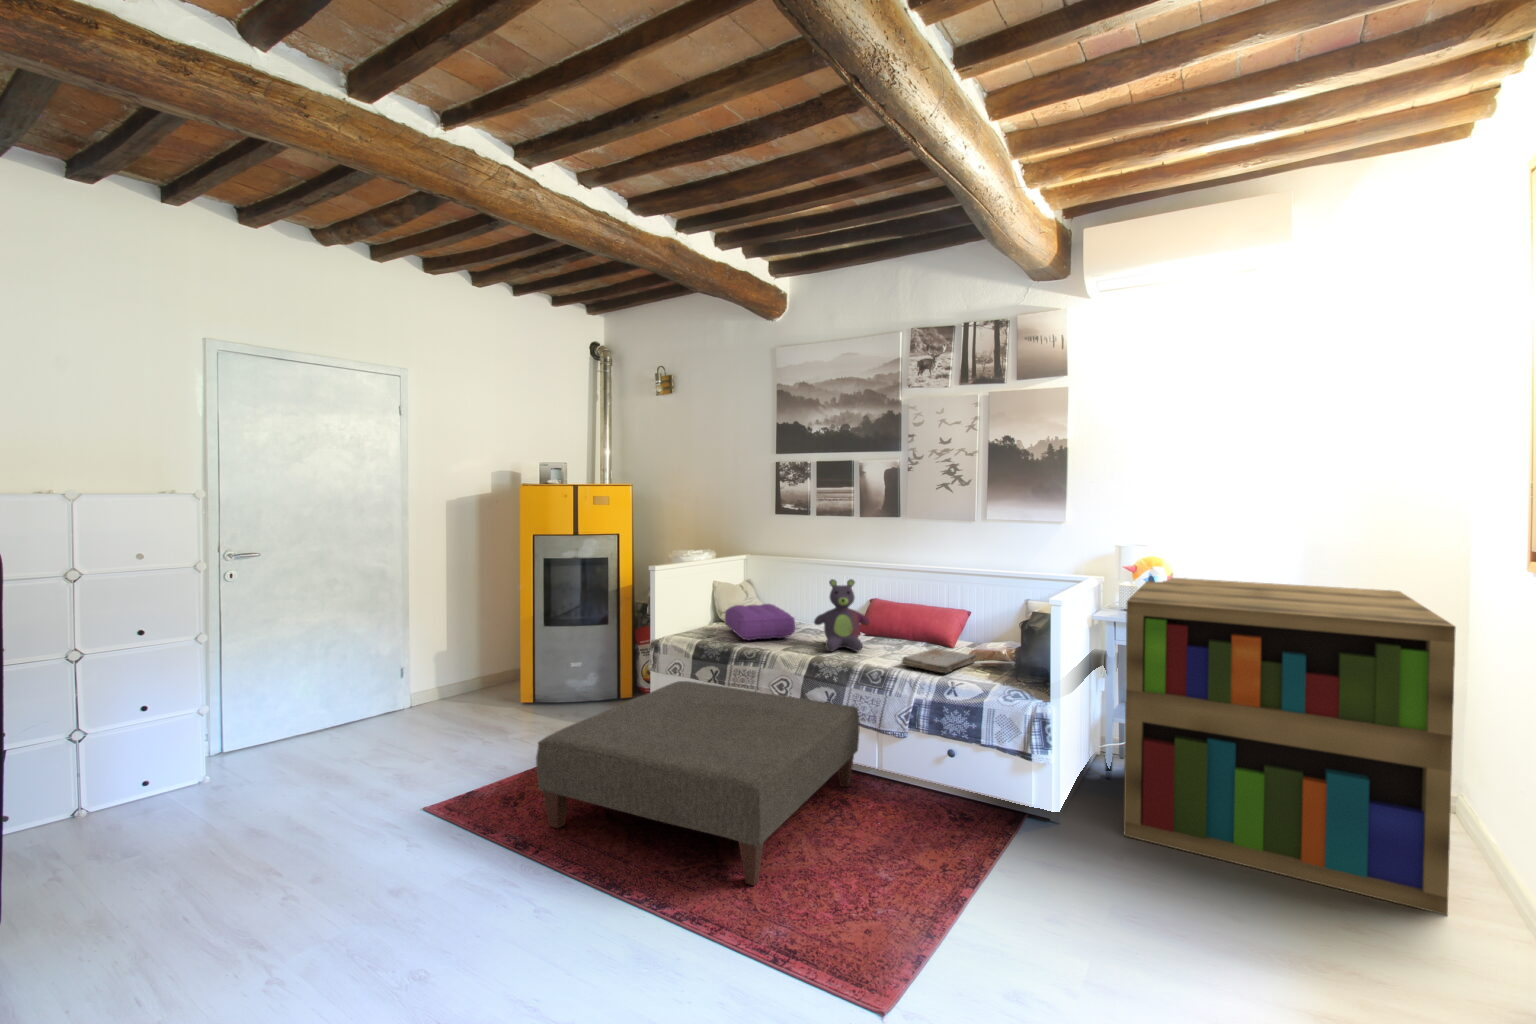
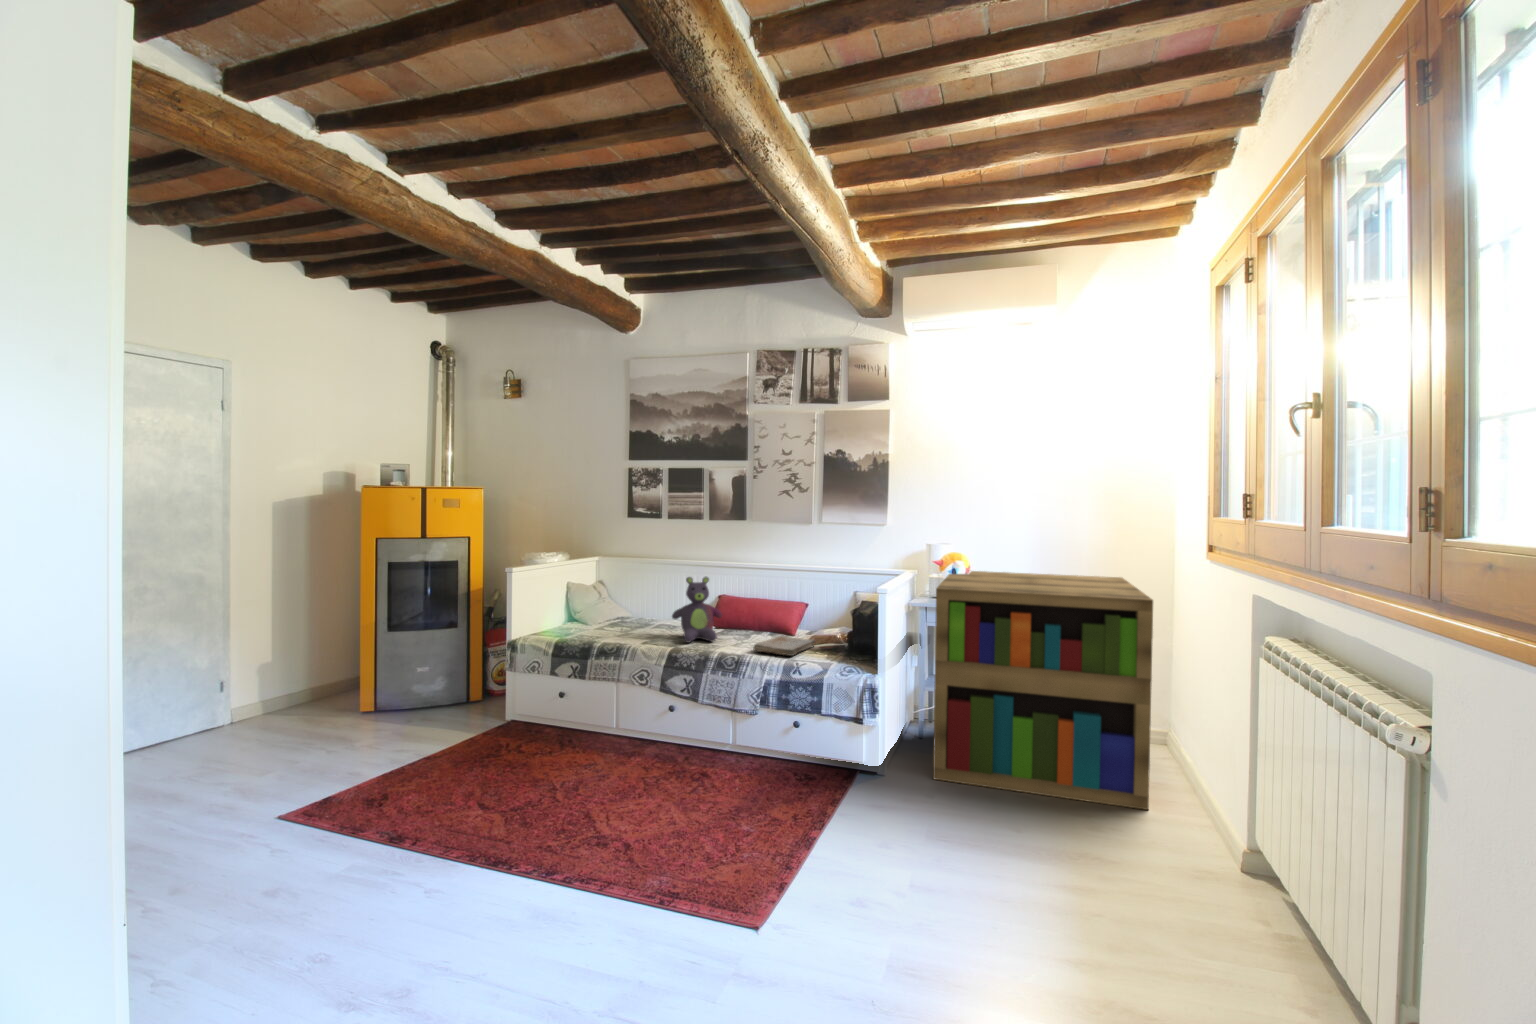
pillow: present [725,604,795,640] -> none [583,602,653,636]
ottoman: present [536,681,860,885] -> none [408,677,717,849]

